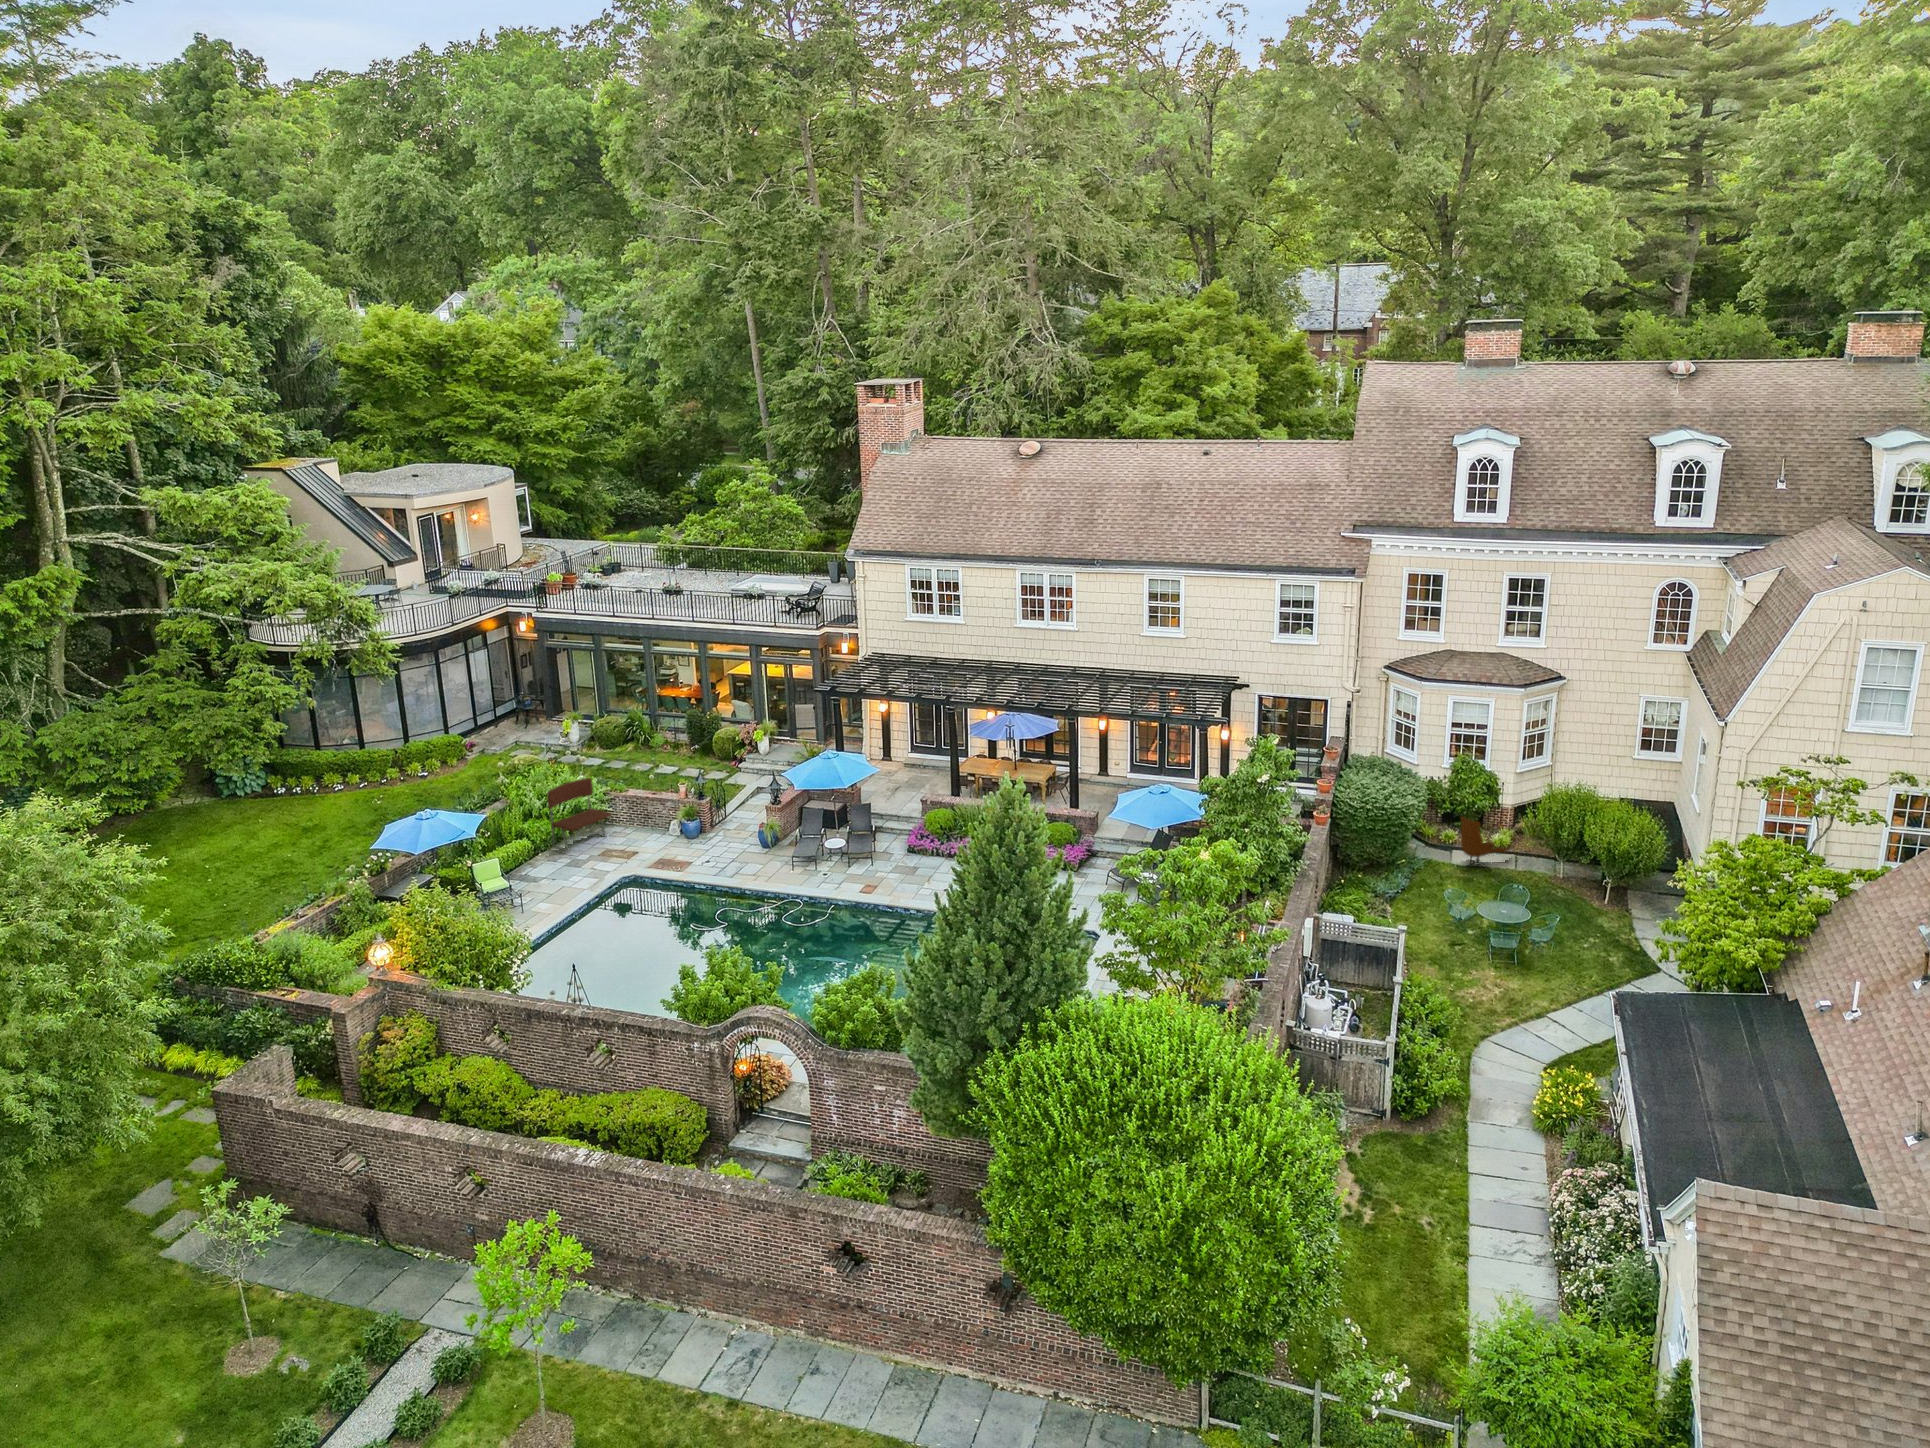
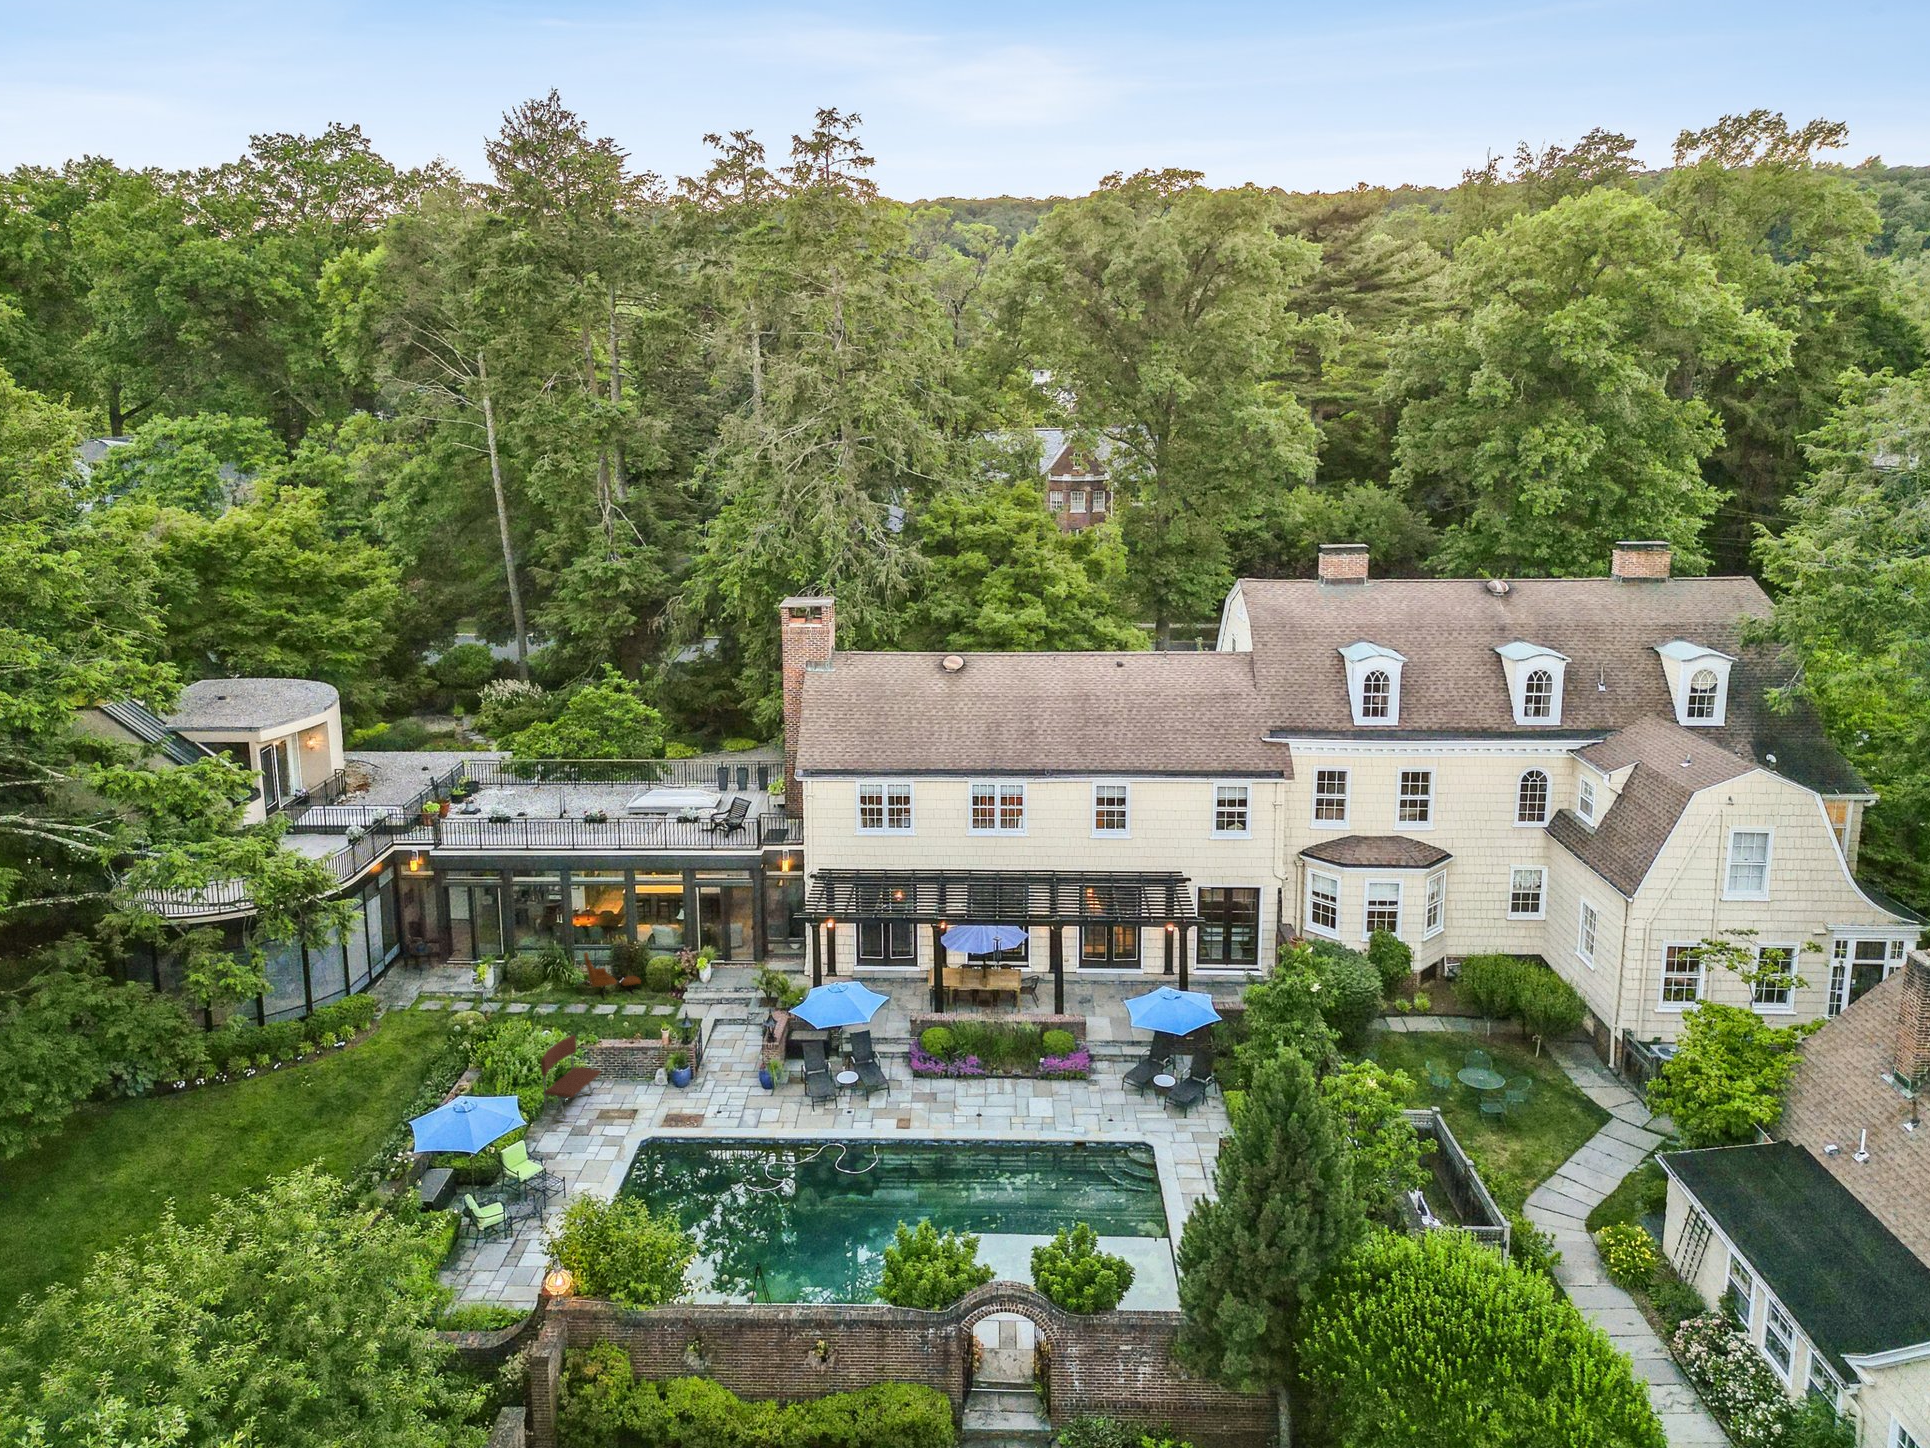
lounge chair: present [1460,816,1508,866] -> present [584,952,641,995]

